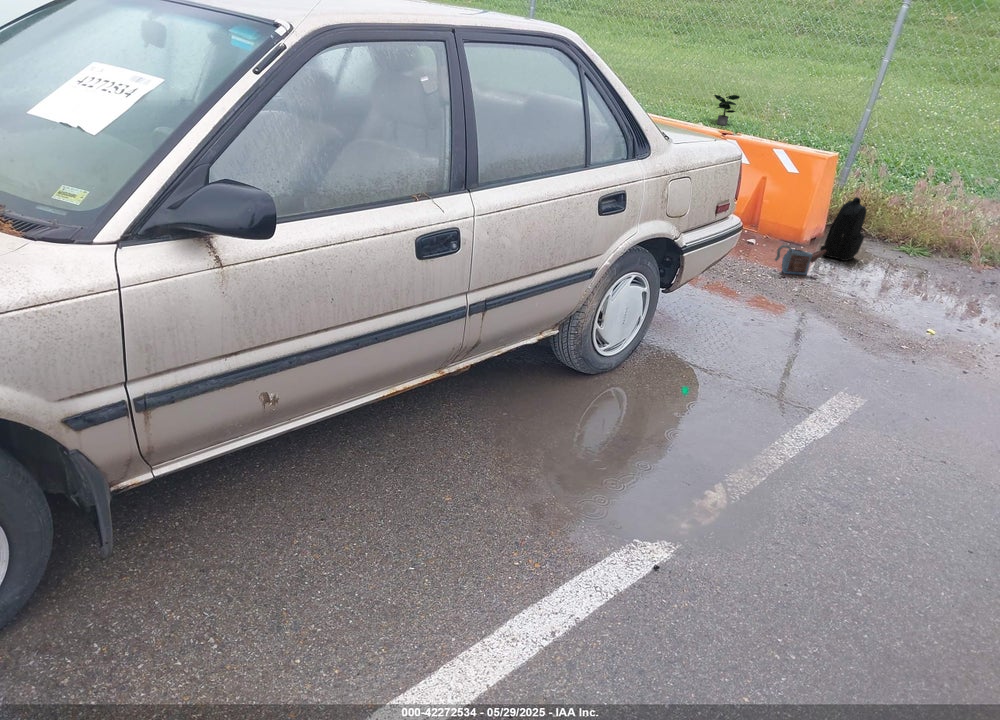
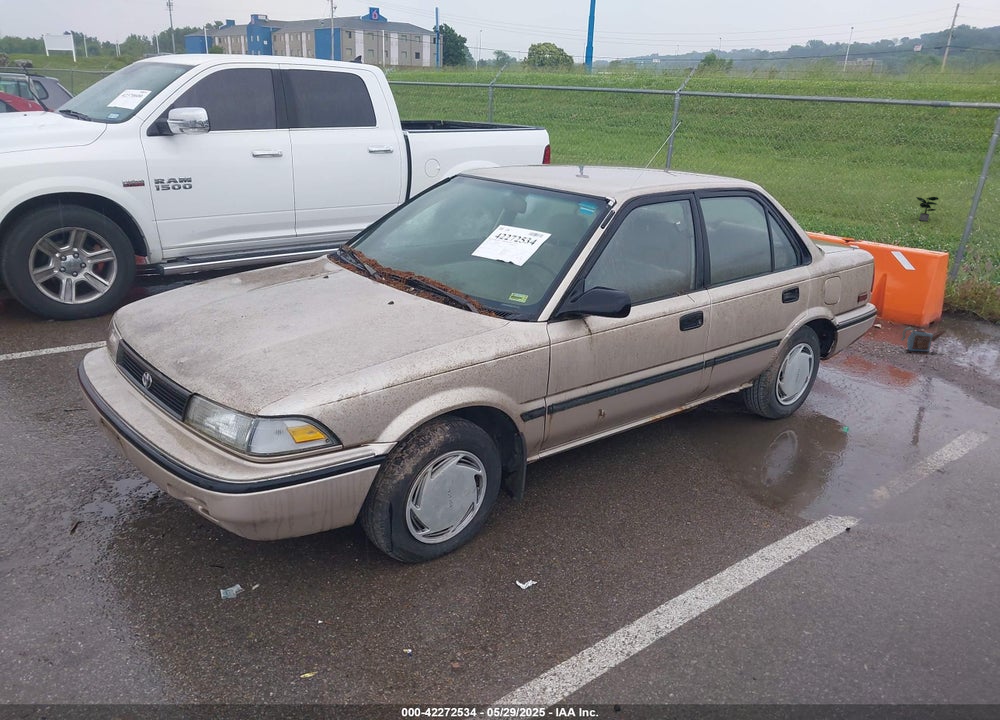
potted plant: present [714,95,740,125] -> present [916,197,938,221]
backpack: present [820,197,866,261] -> none [939,288,977,340]

